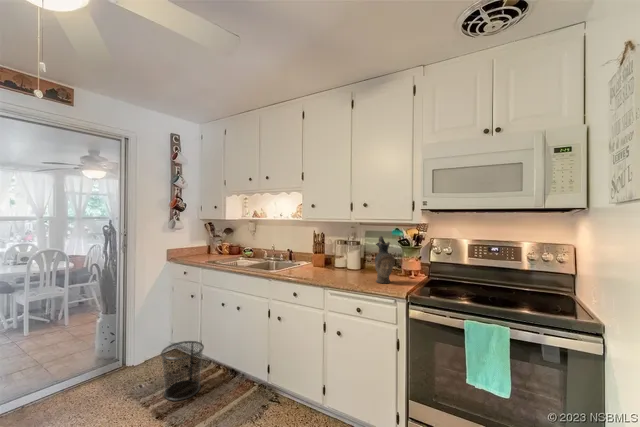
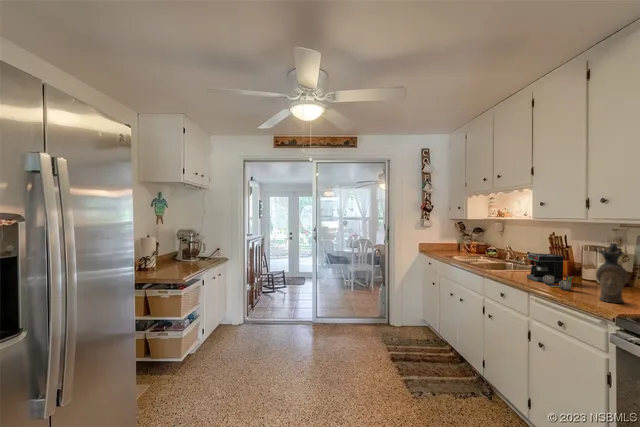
coffee maker: none [310,249,354,280] -> present [527,253,573,291]
waste bin: present [161,341,204,401] -> none [401,316,433,360]

